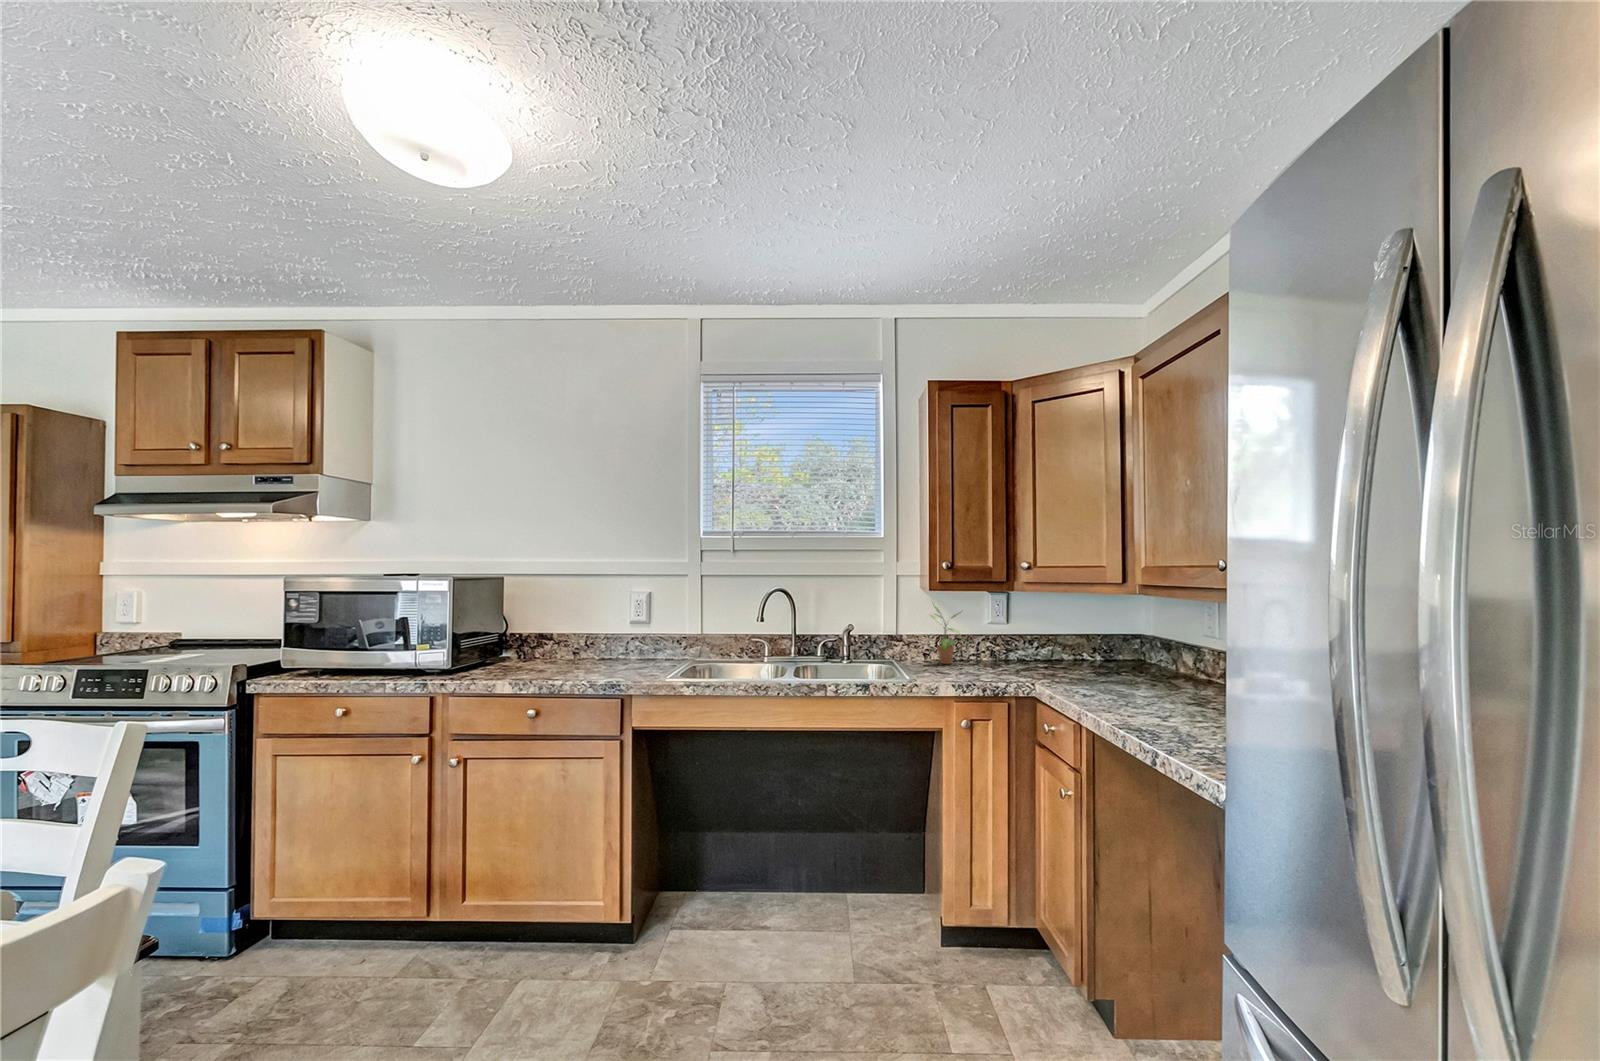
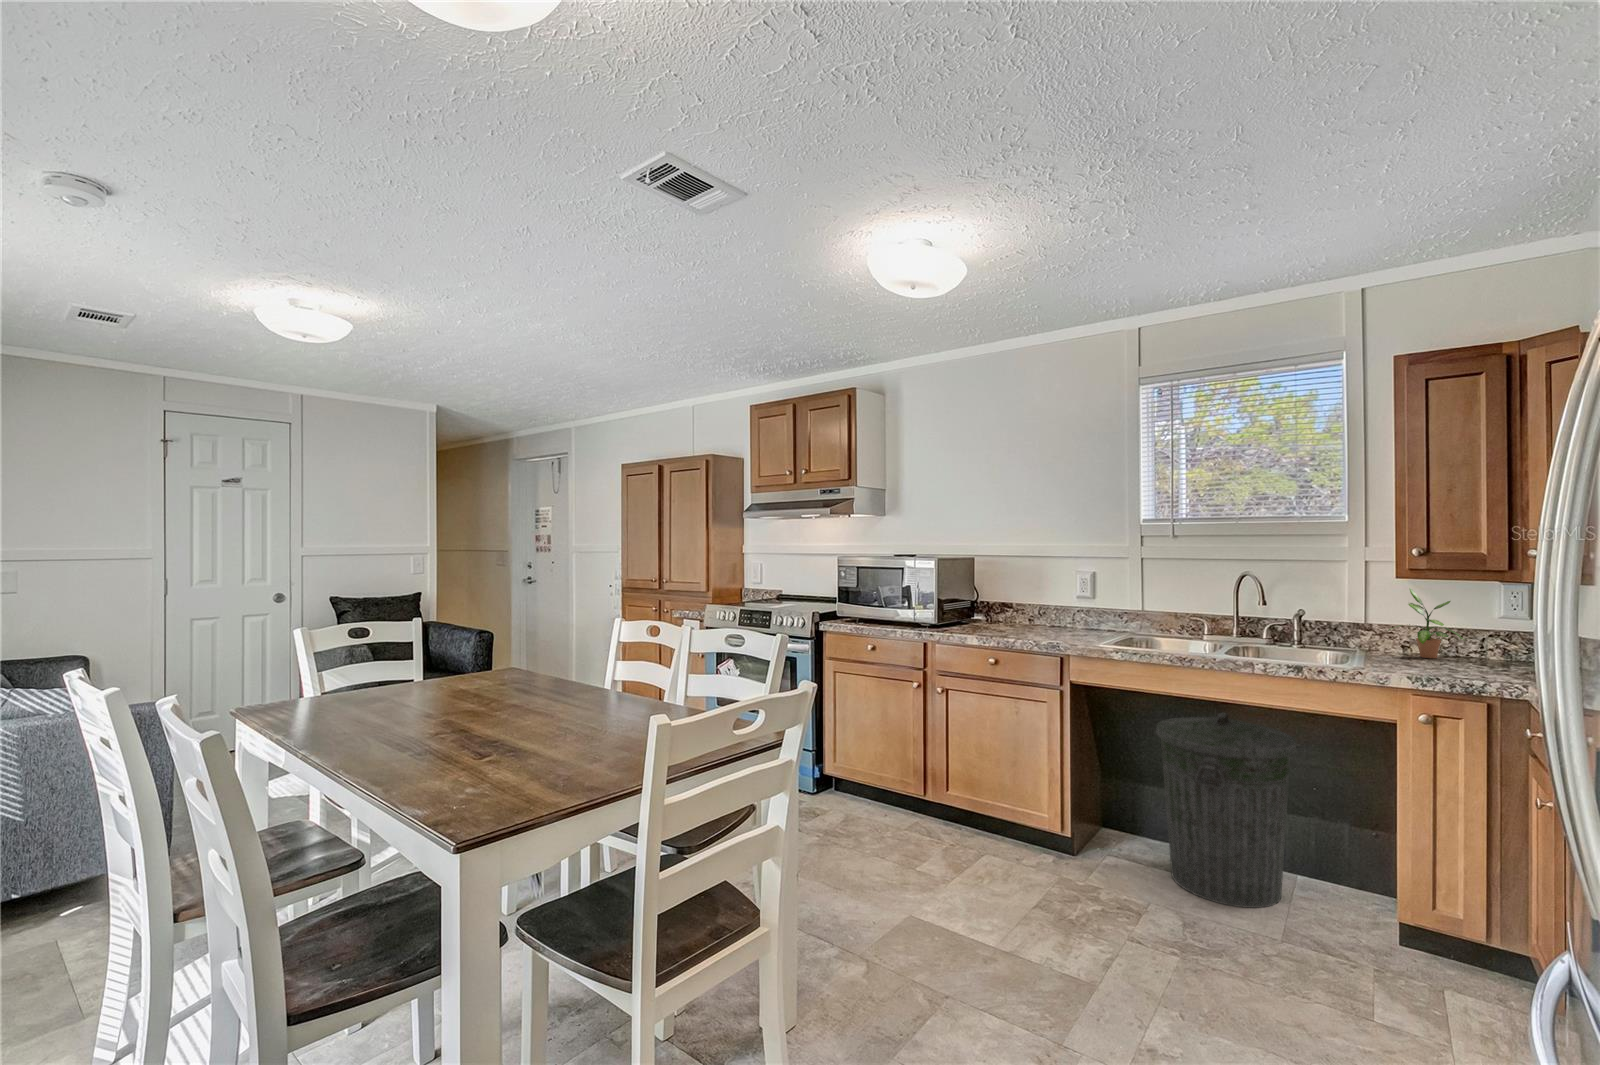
trash can: none [725,741,854,957] -> present [1156,712,1296,908]

